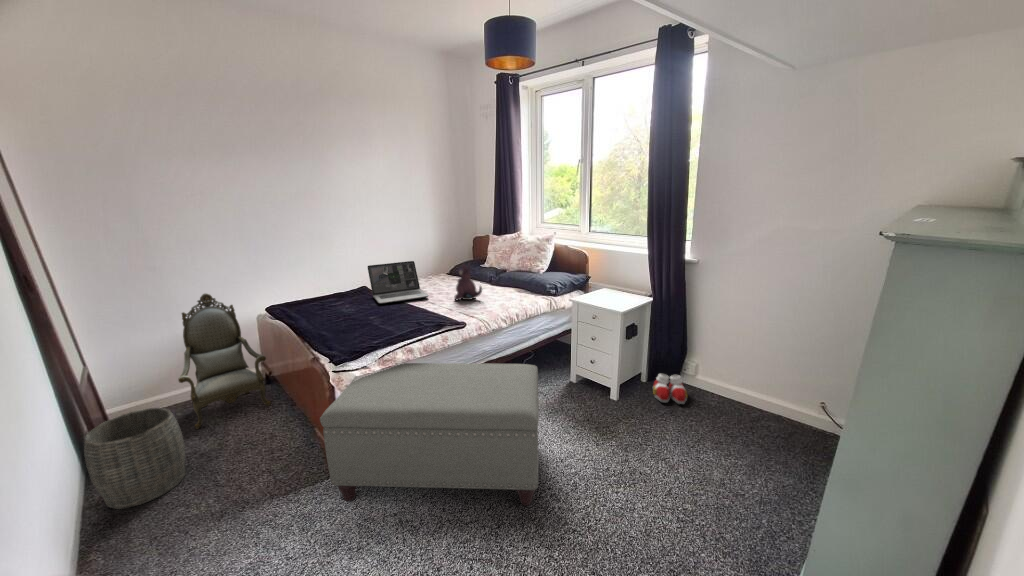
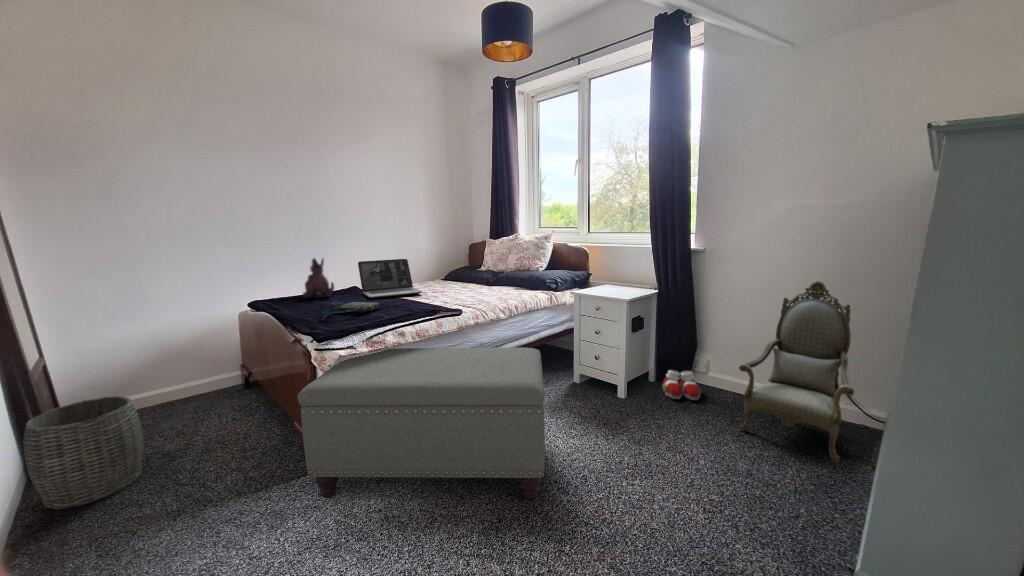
plush toy: present [454,264,482,300] -> present [303,258,334,298]
armchair: present [178,293,271,429] -> present [739,281,854,463]
tote bag: none [337,312,390,338] -> present [322,302,380,322]

